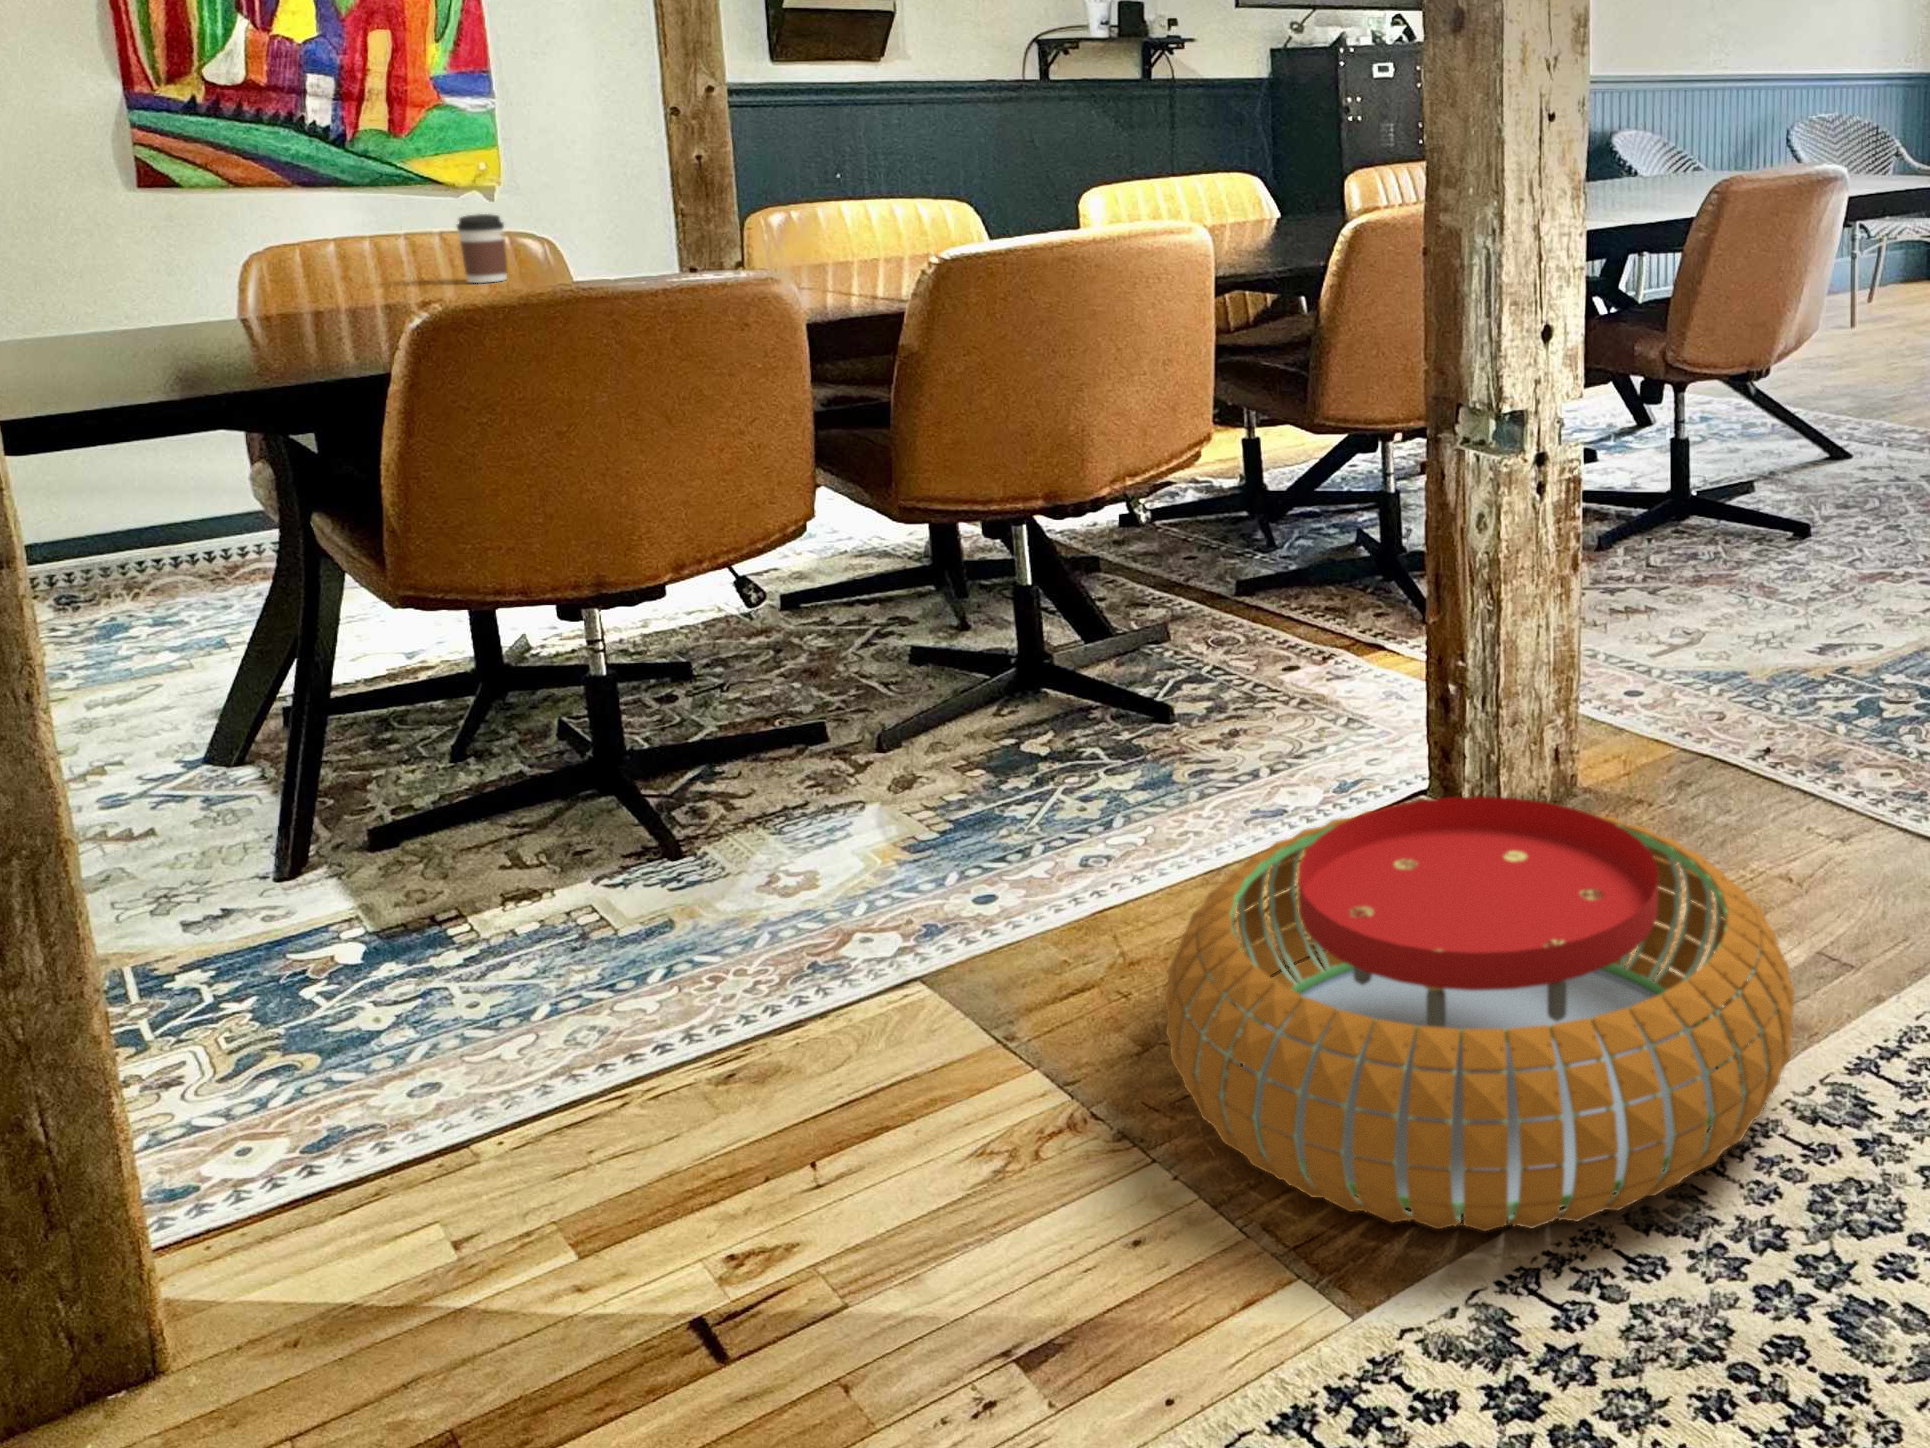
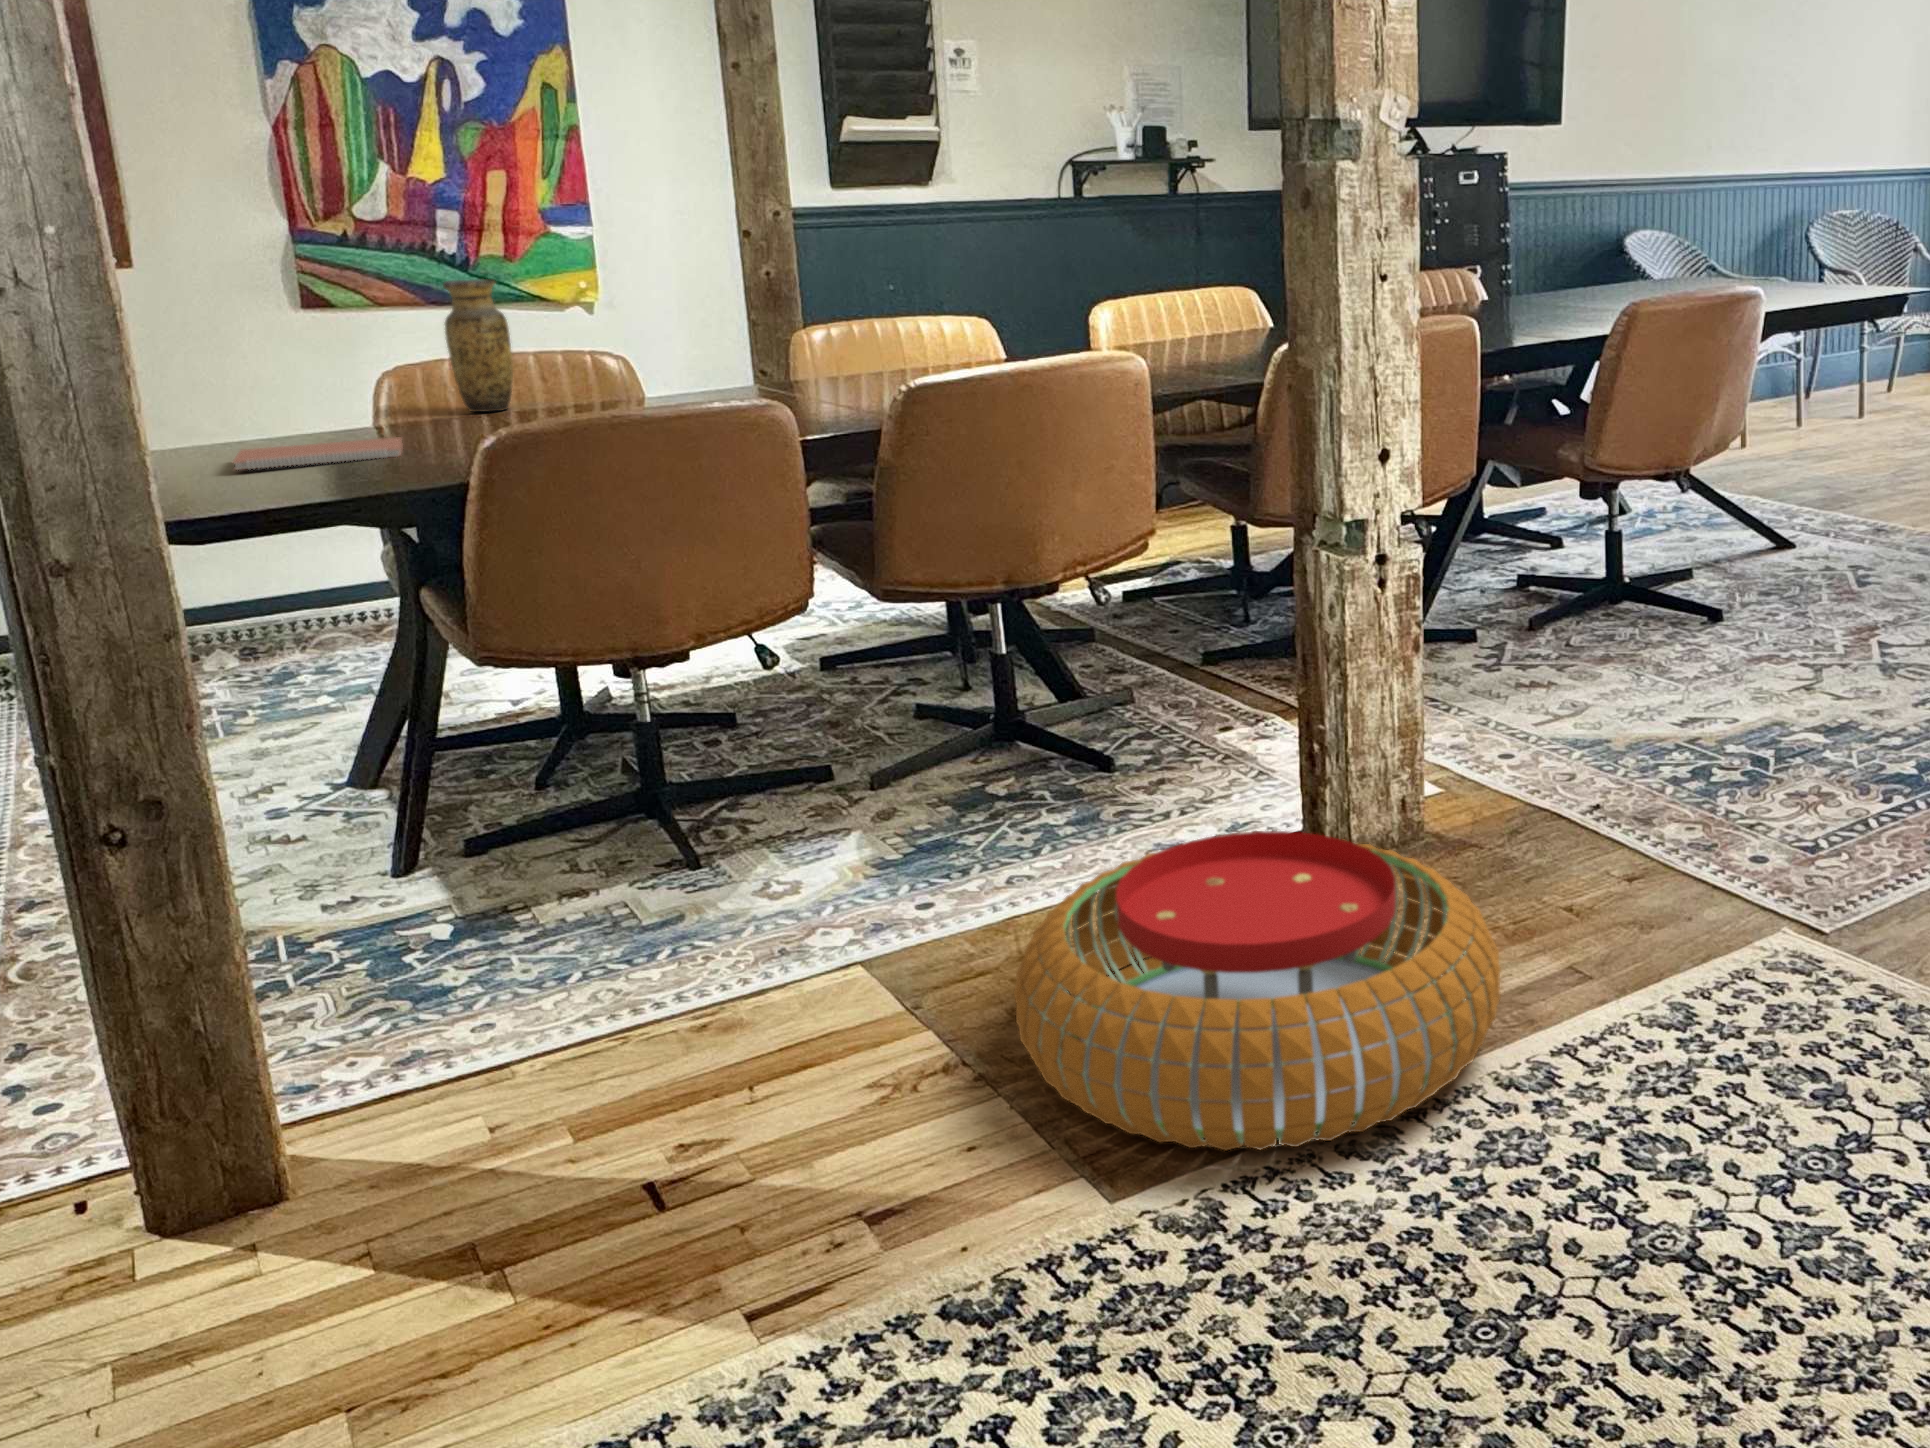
vase: none [335,136,422,297] -> present [443,279,513,412]
coffee cup: present [457,214,507,283] -> none [543,341,584,398]
notebook: none [67,323,292,362] -> present [233,437,403,470]

